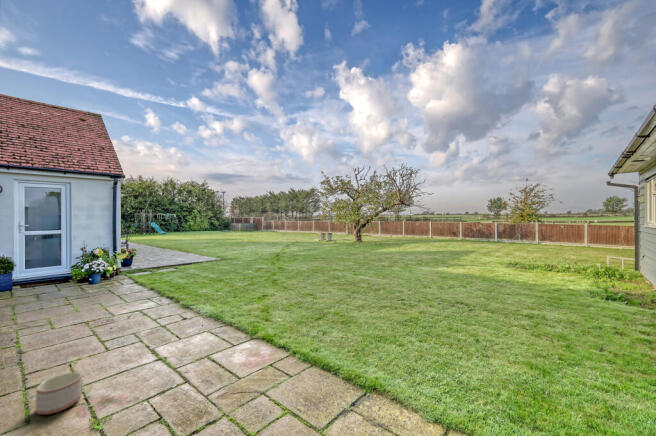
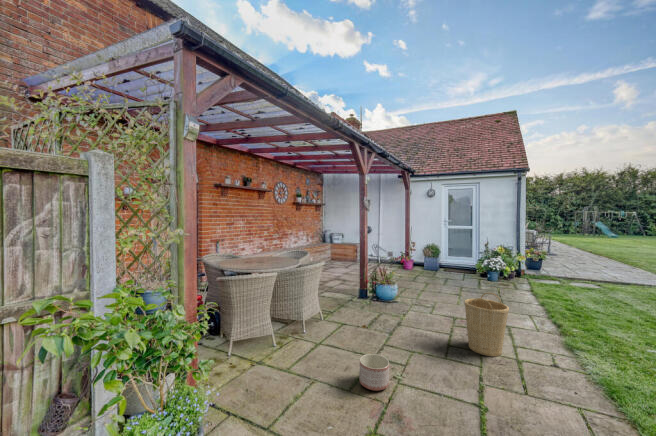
basket: none [118,284,157,335] -> present [464,293,509,356]

